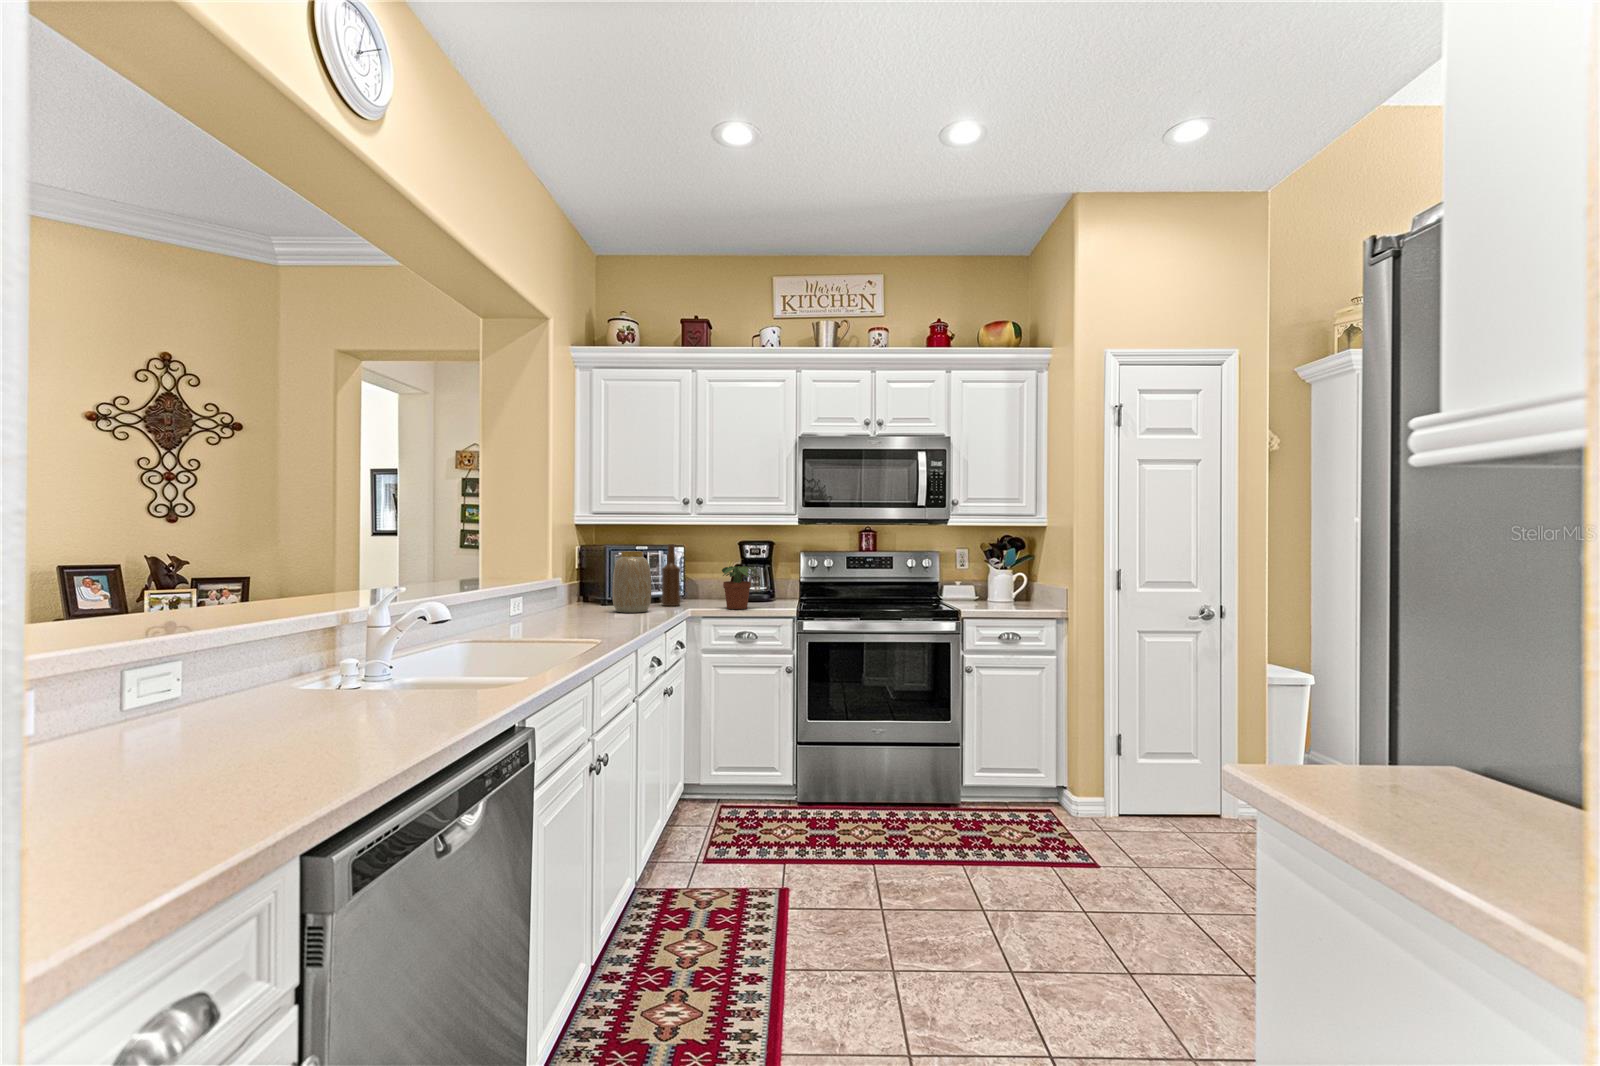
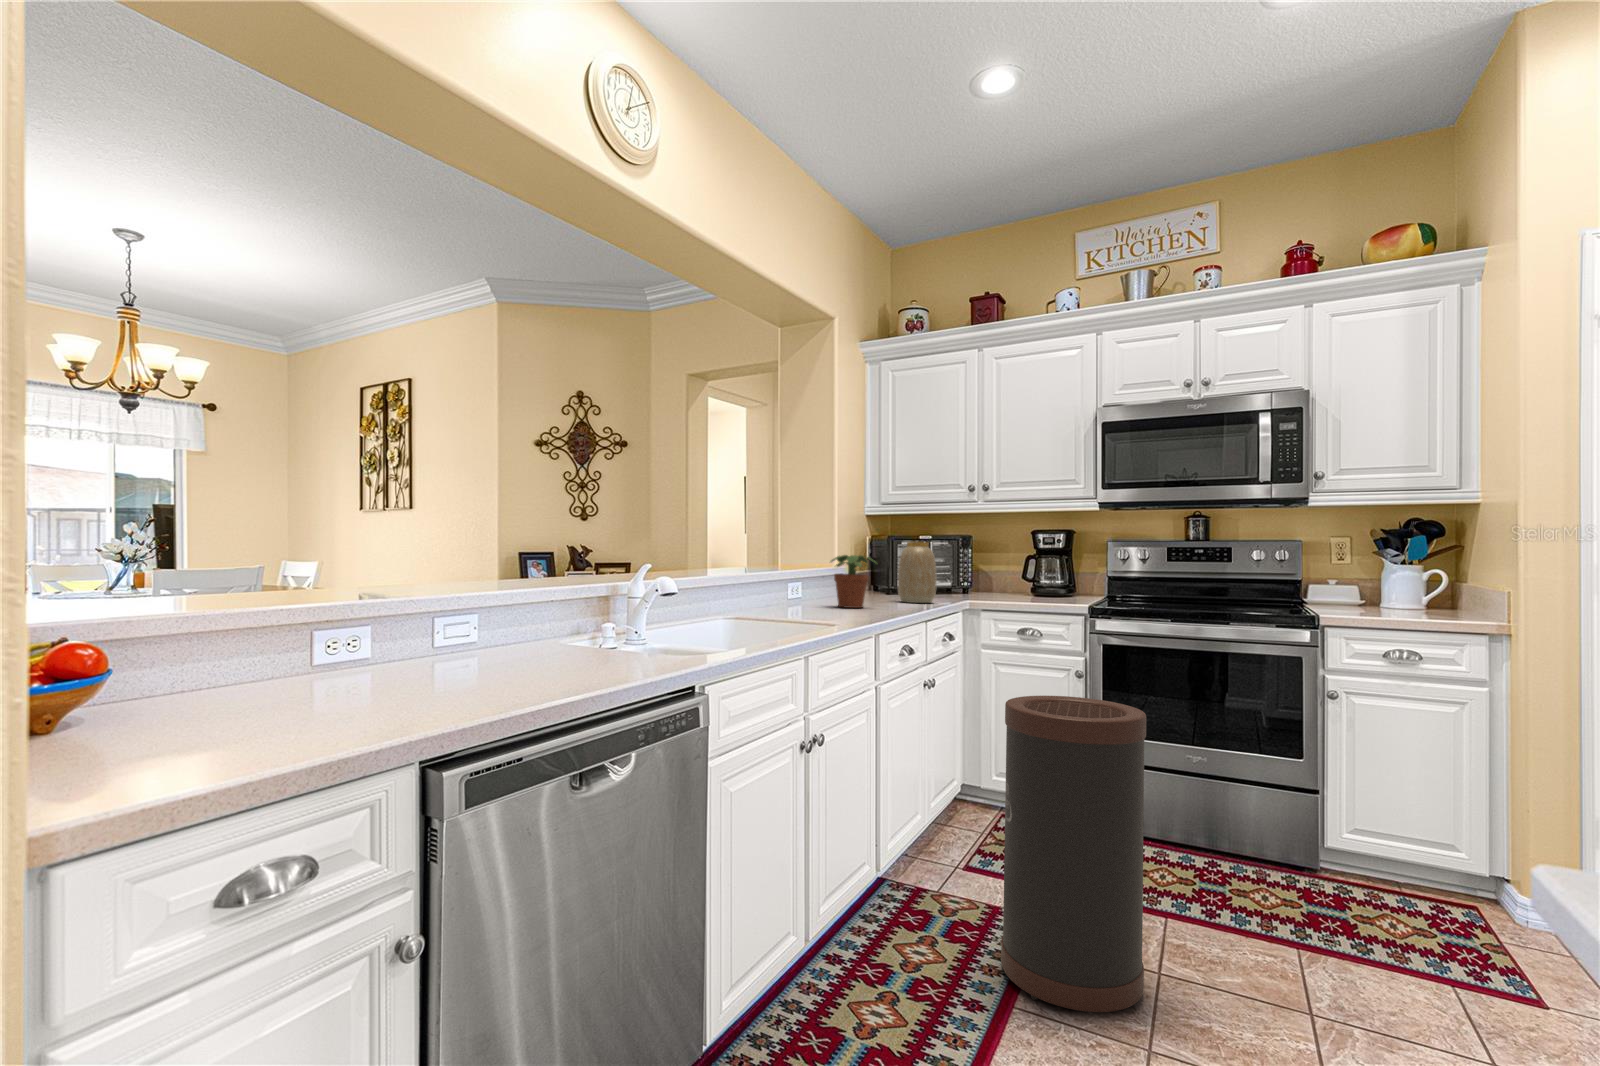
bottle: present [662,544,681,606] -> none [954,538,974,602]
potted plant: present [722,566,757,609] -> present [831,555,877,608]
trash can: none [764,698,876,959] -> present [1001,696,1146,1012]

